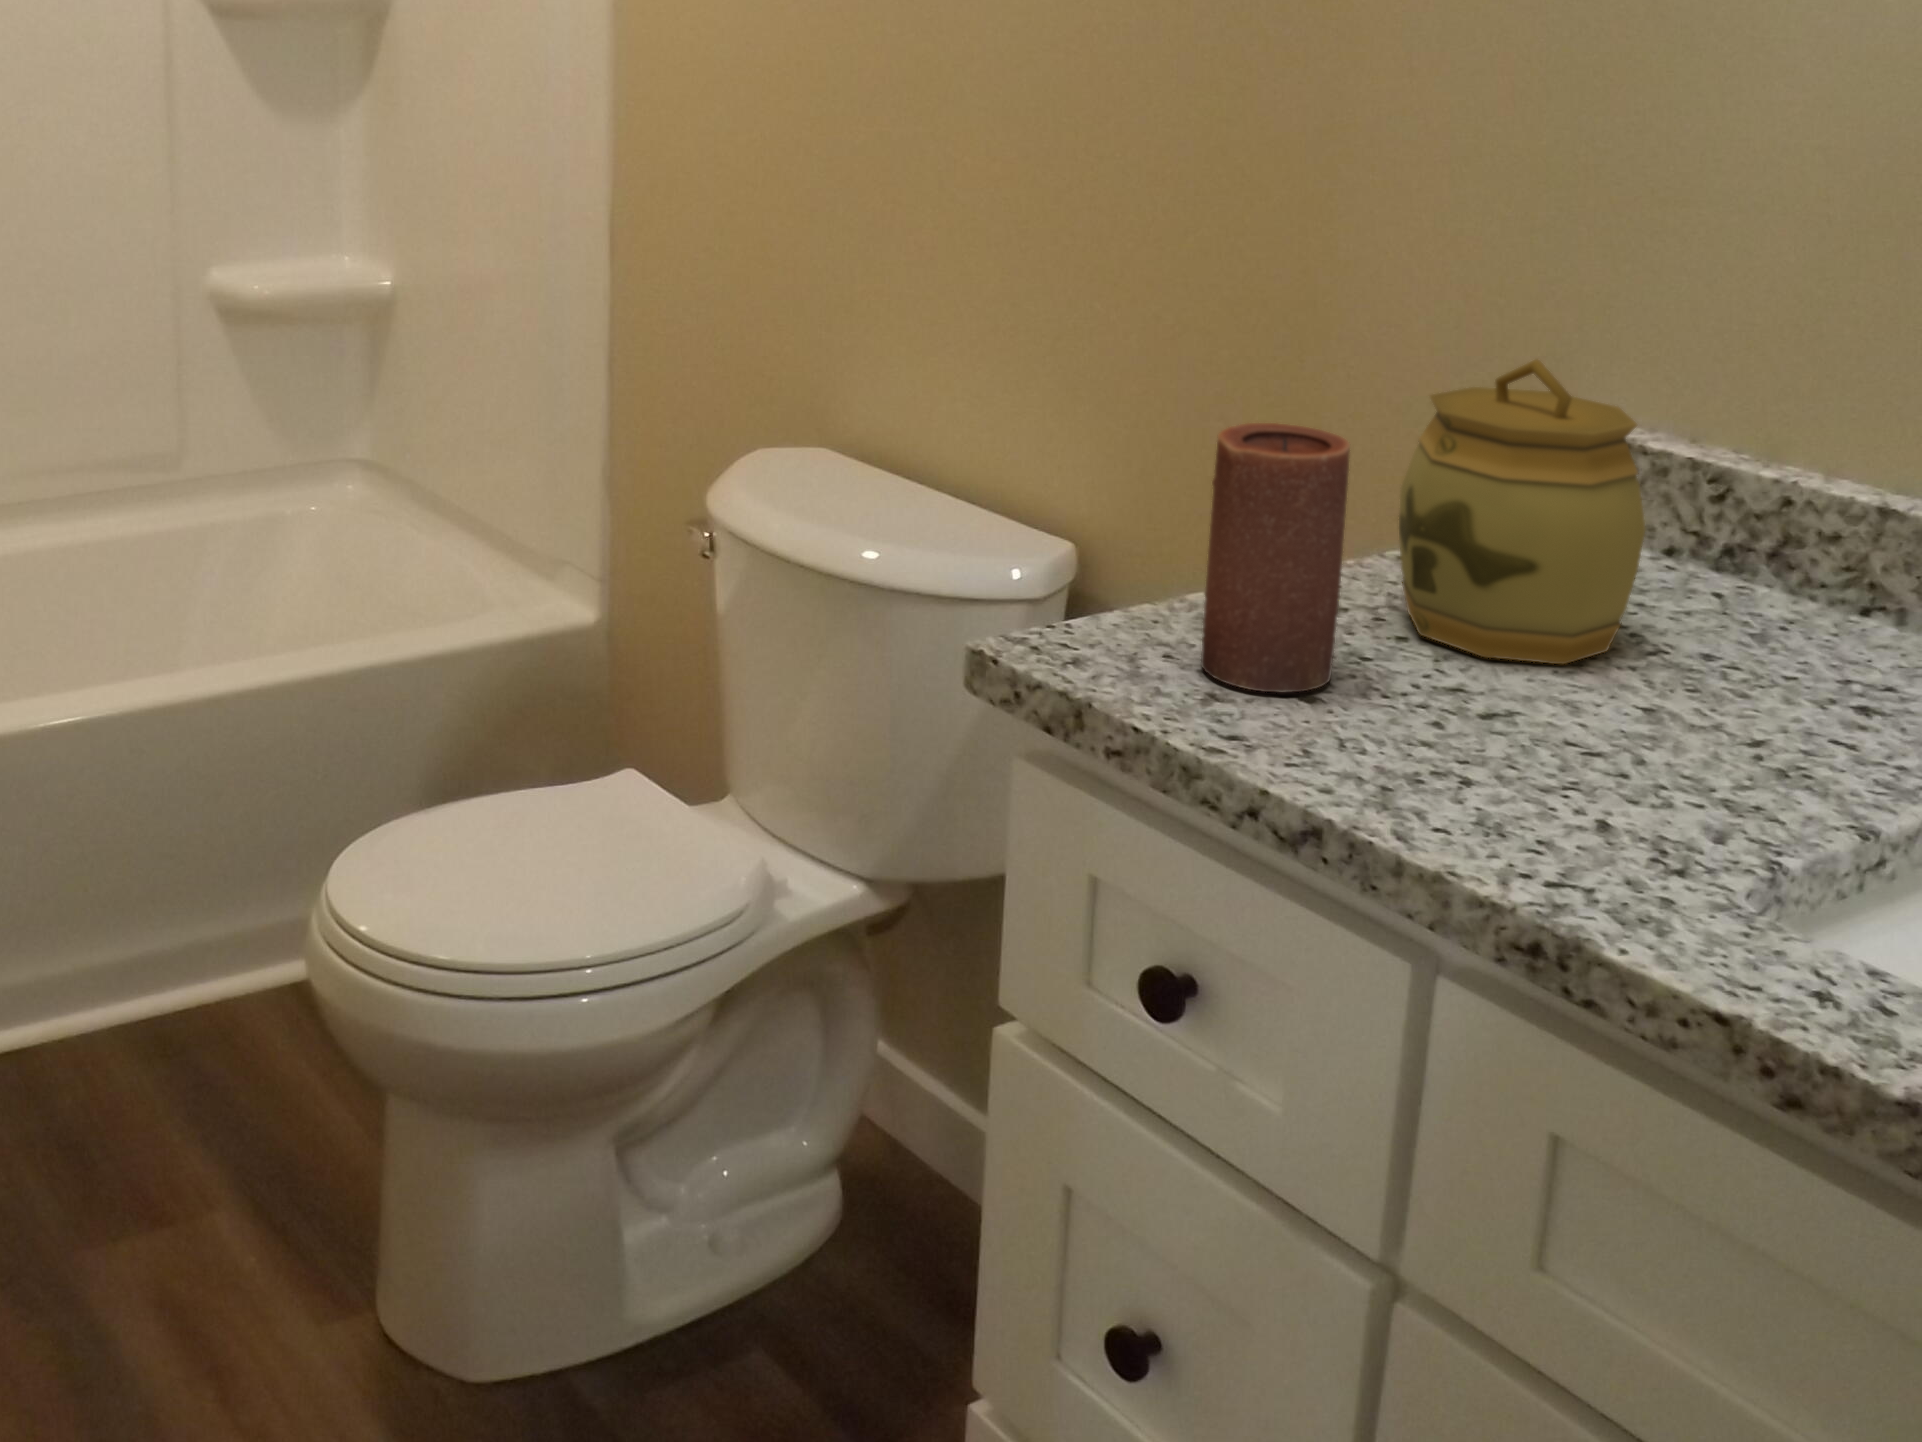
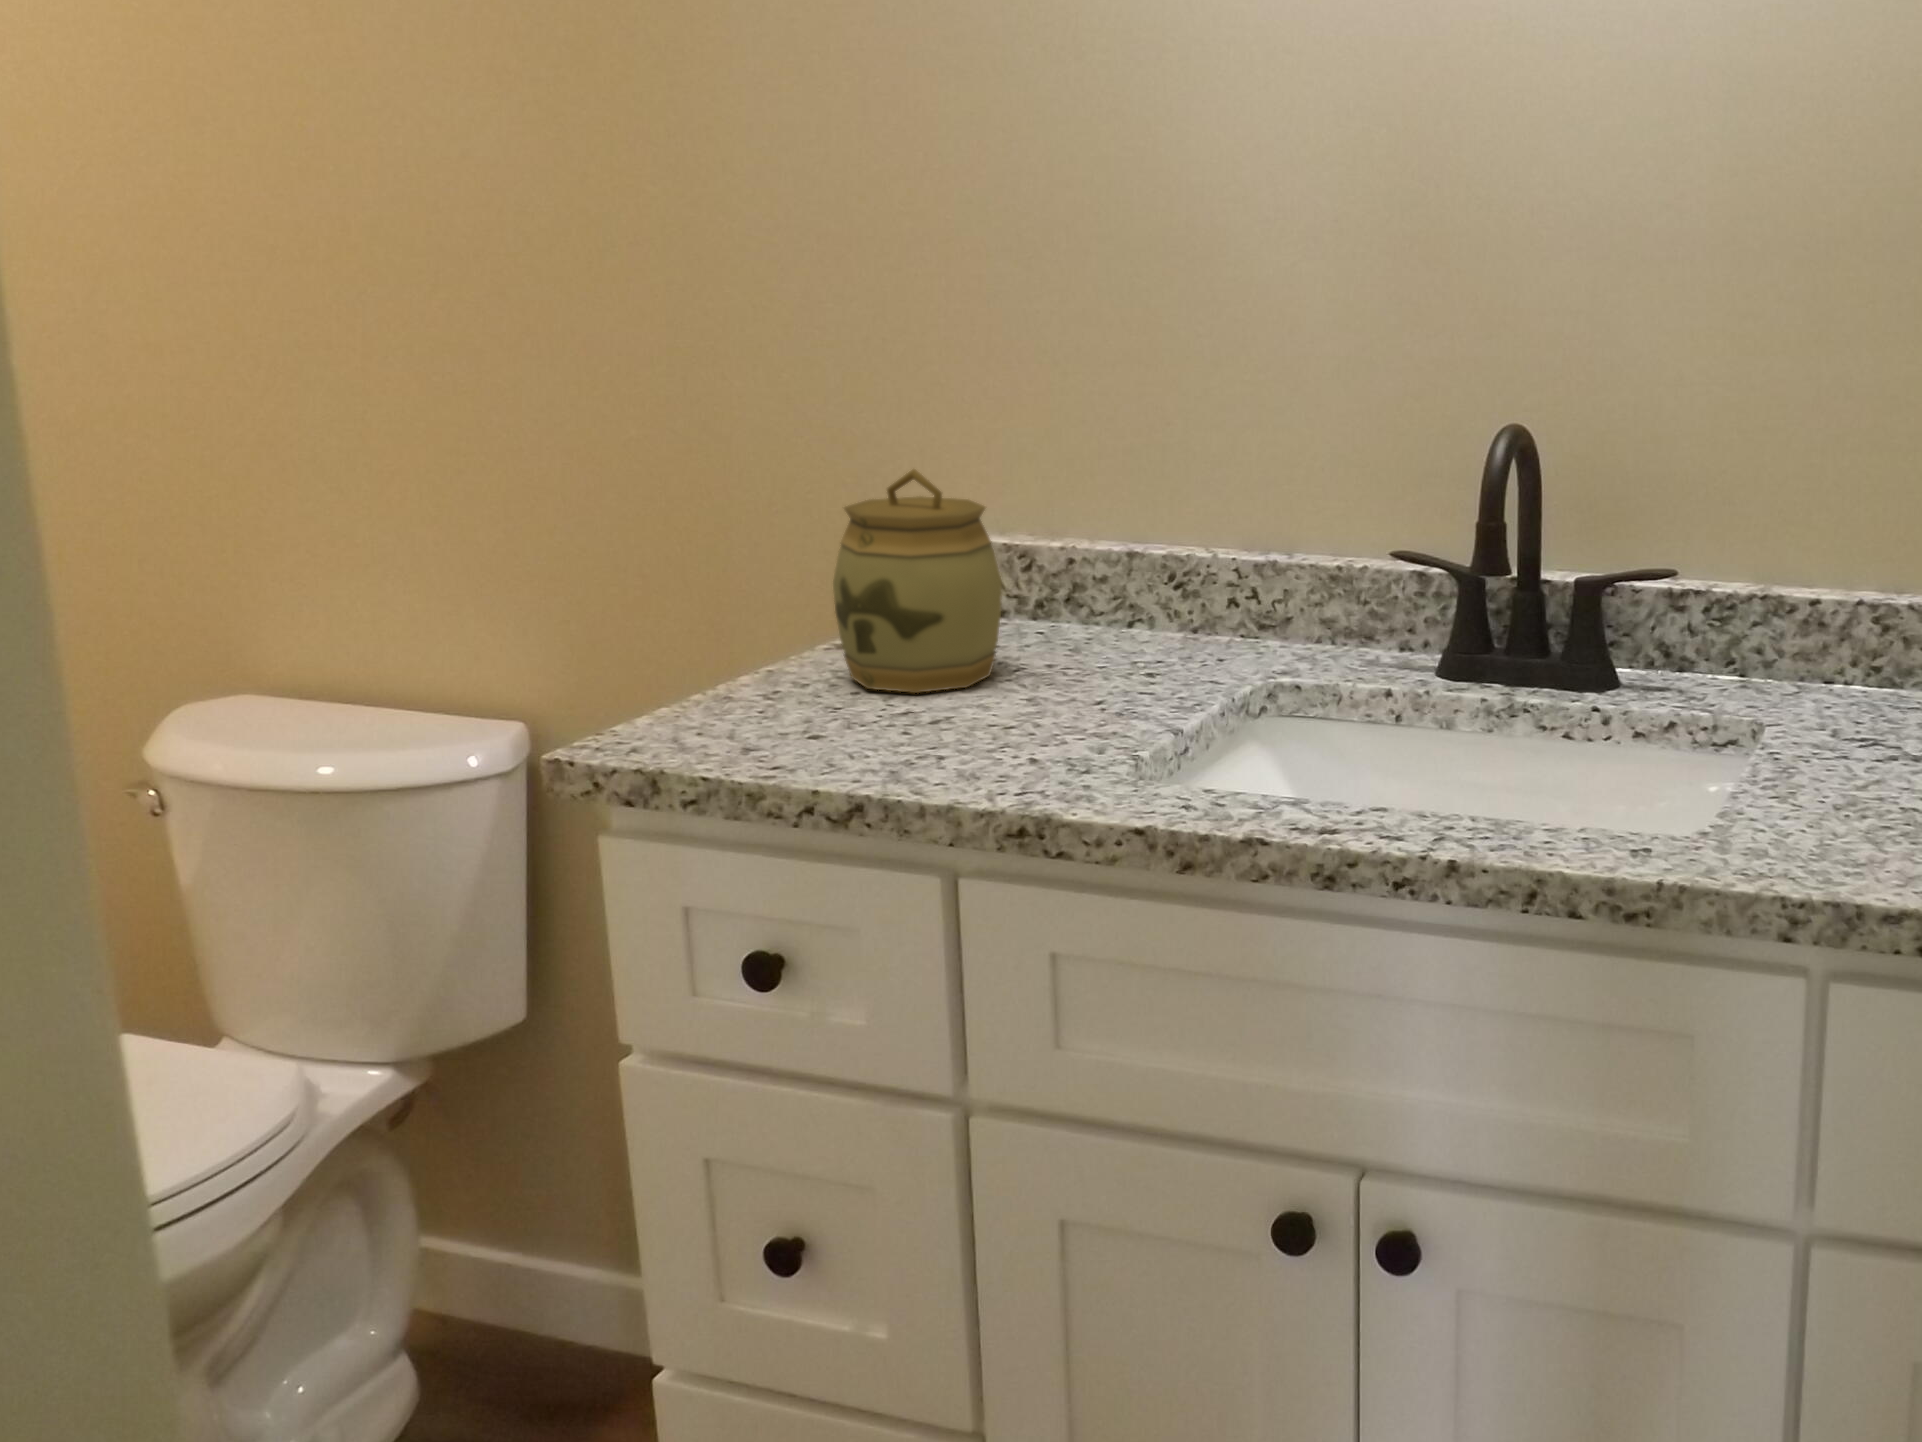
candle: present [1201,423,1350,692] -> none [714,534,824,741]

